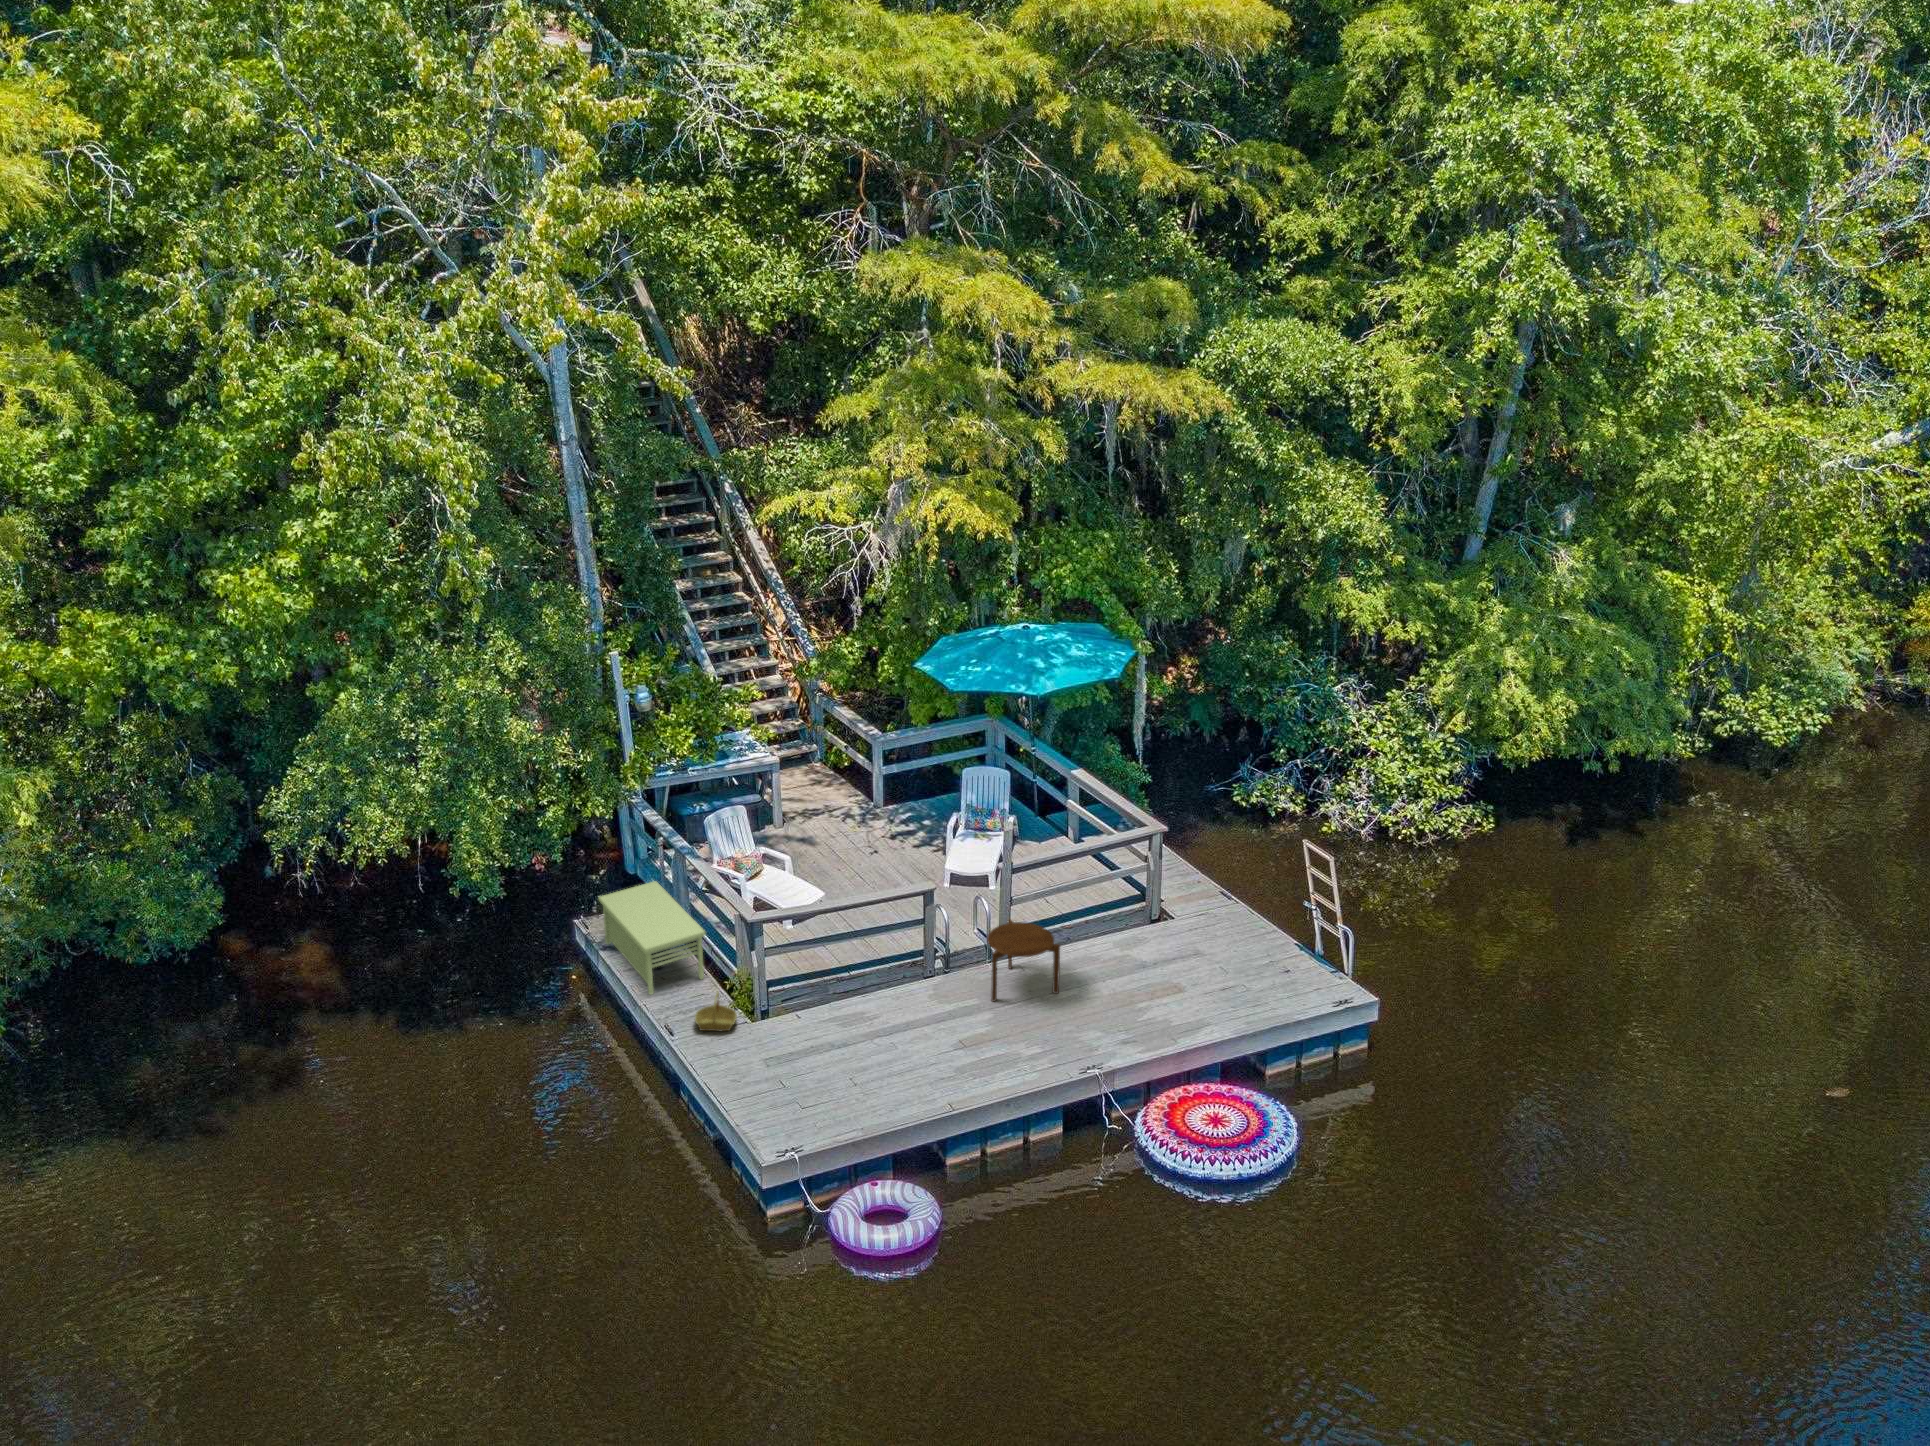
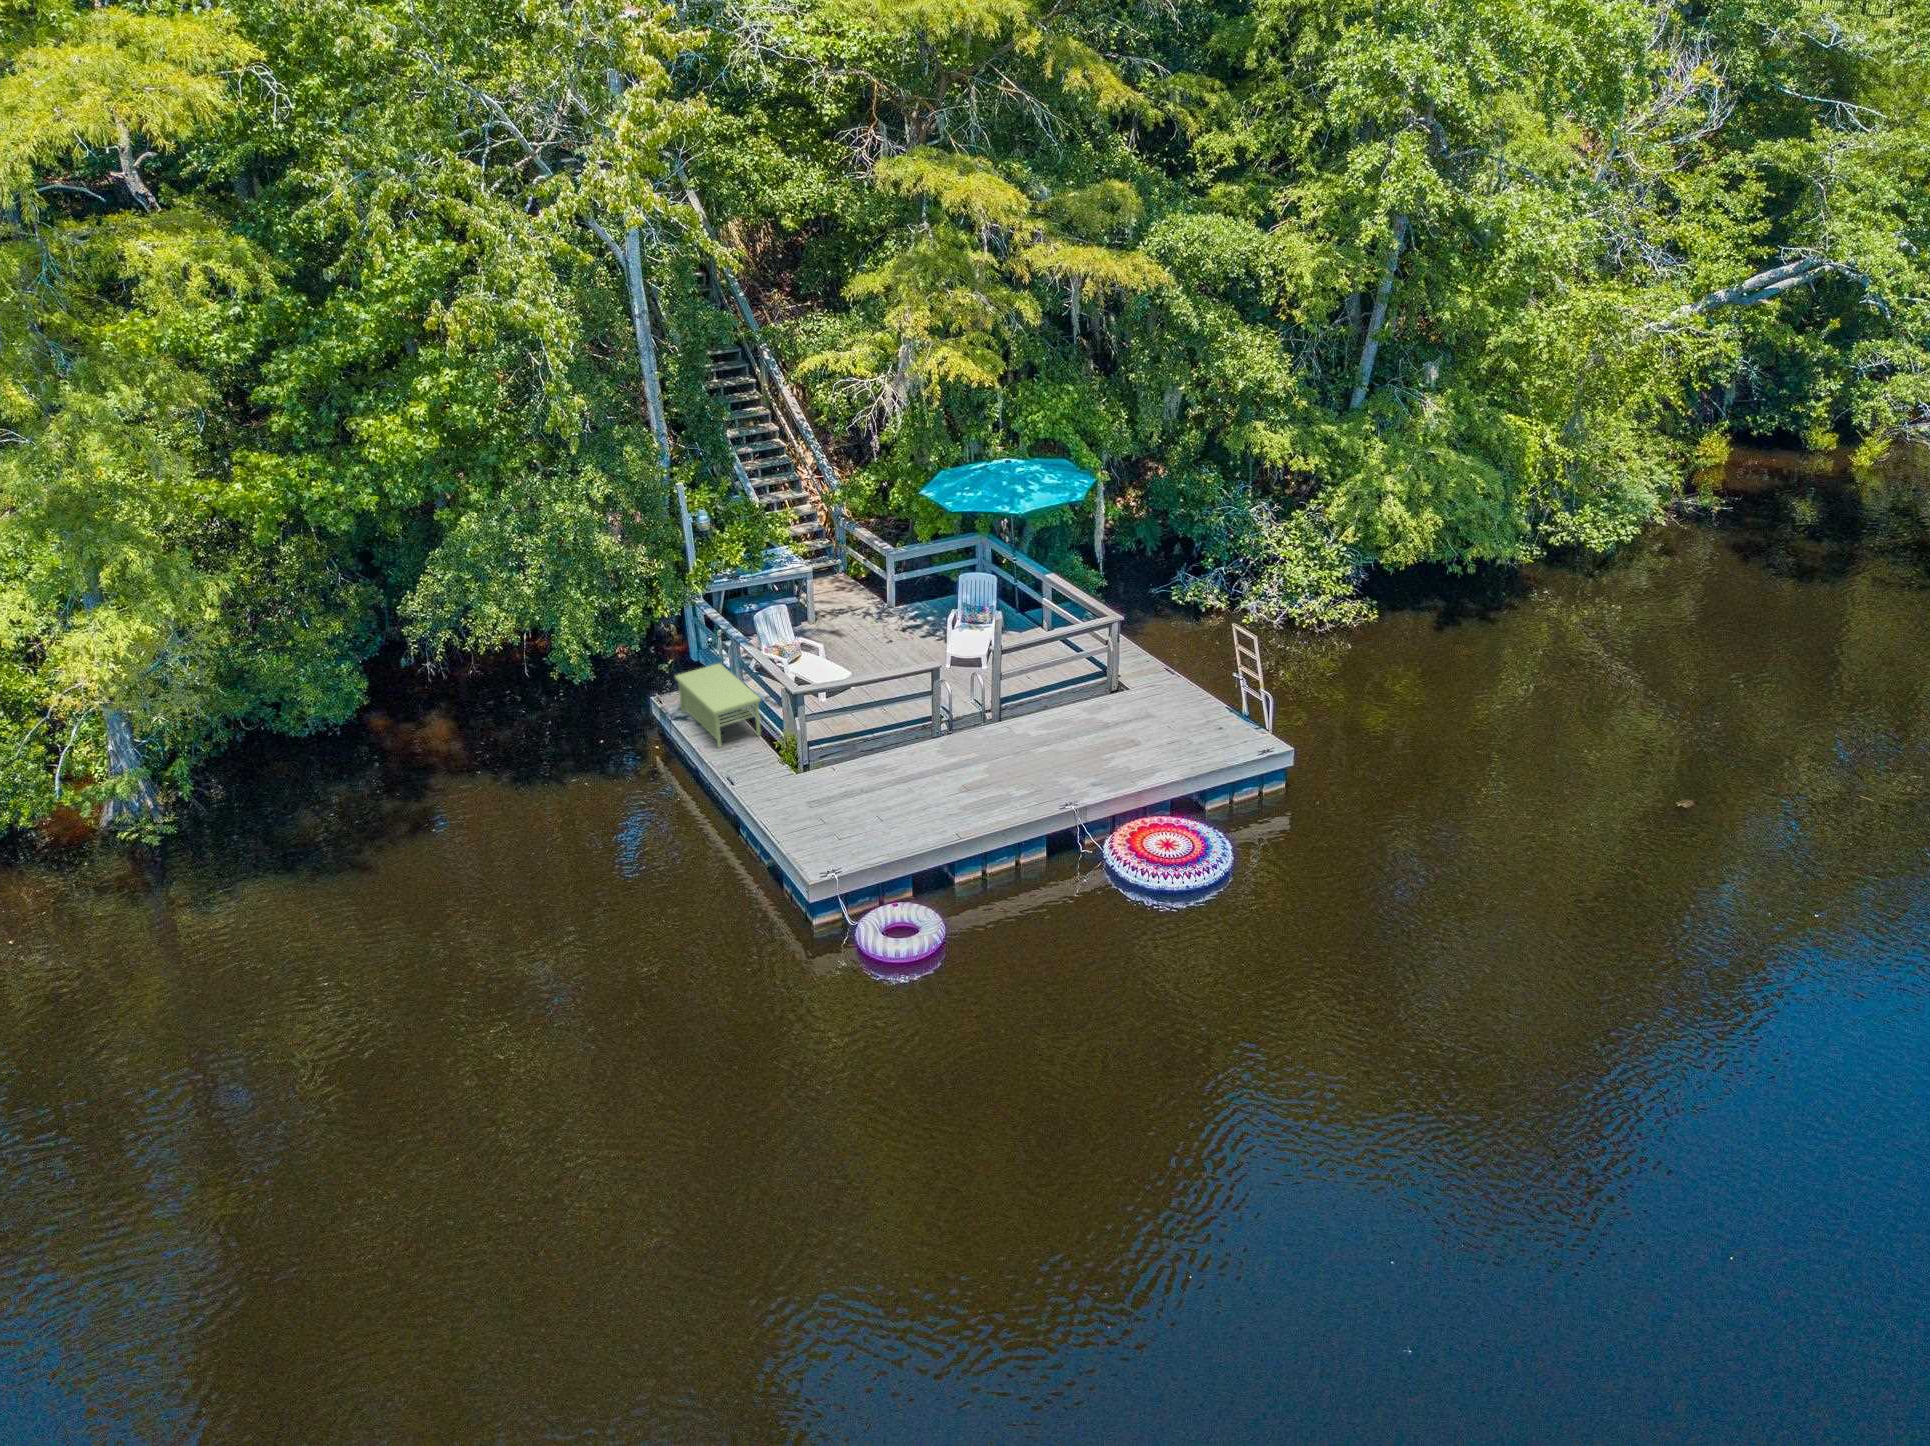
side table: present [987,920,1060,1002] -> none [981,684,1037,746]
basket: present [695,992,737,1031] -> none [755,742,788,772]

